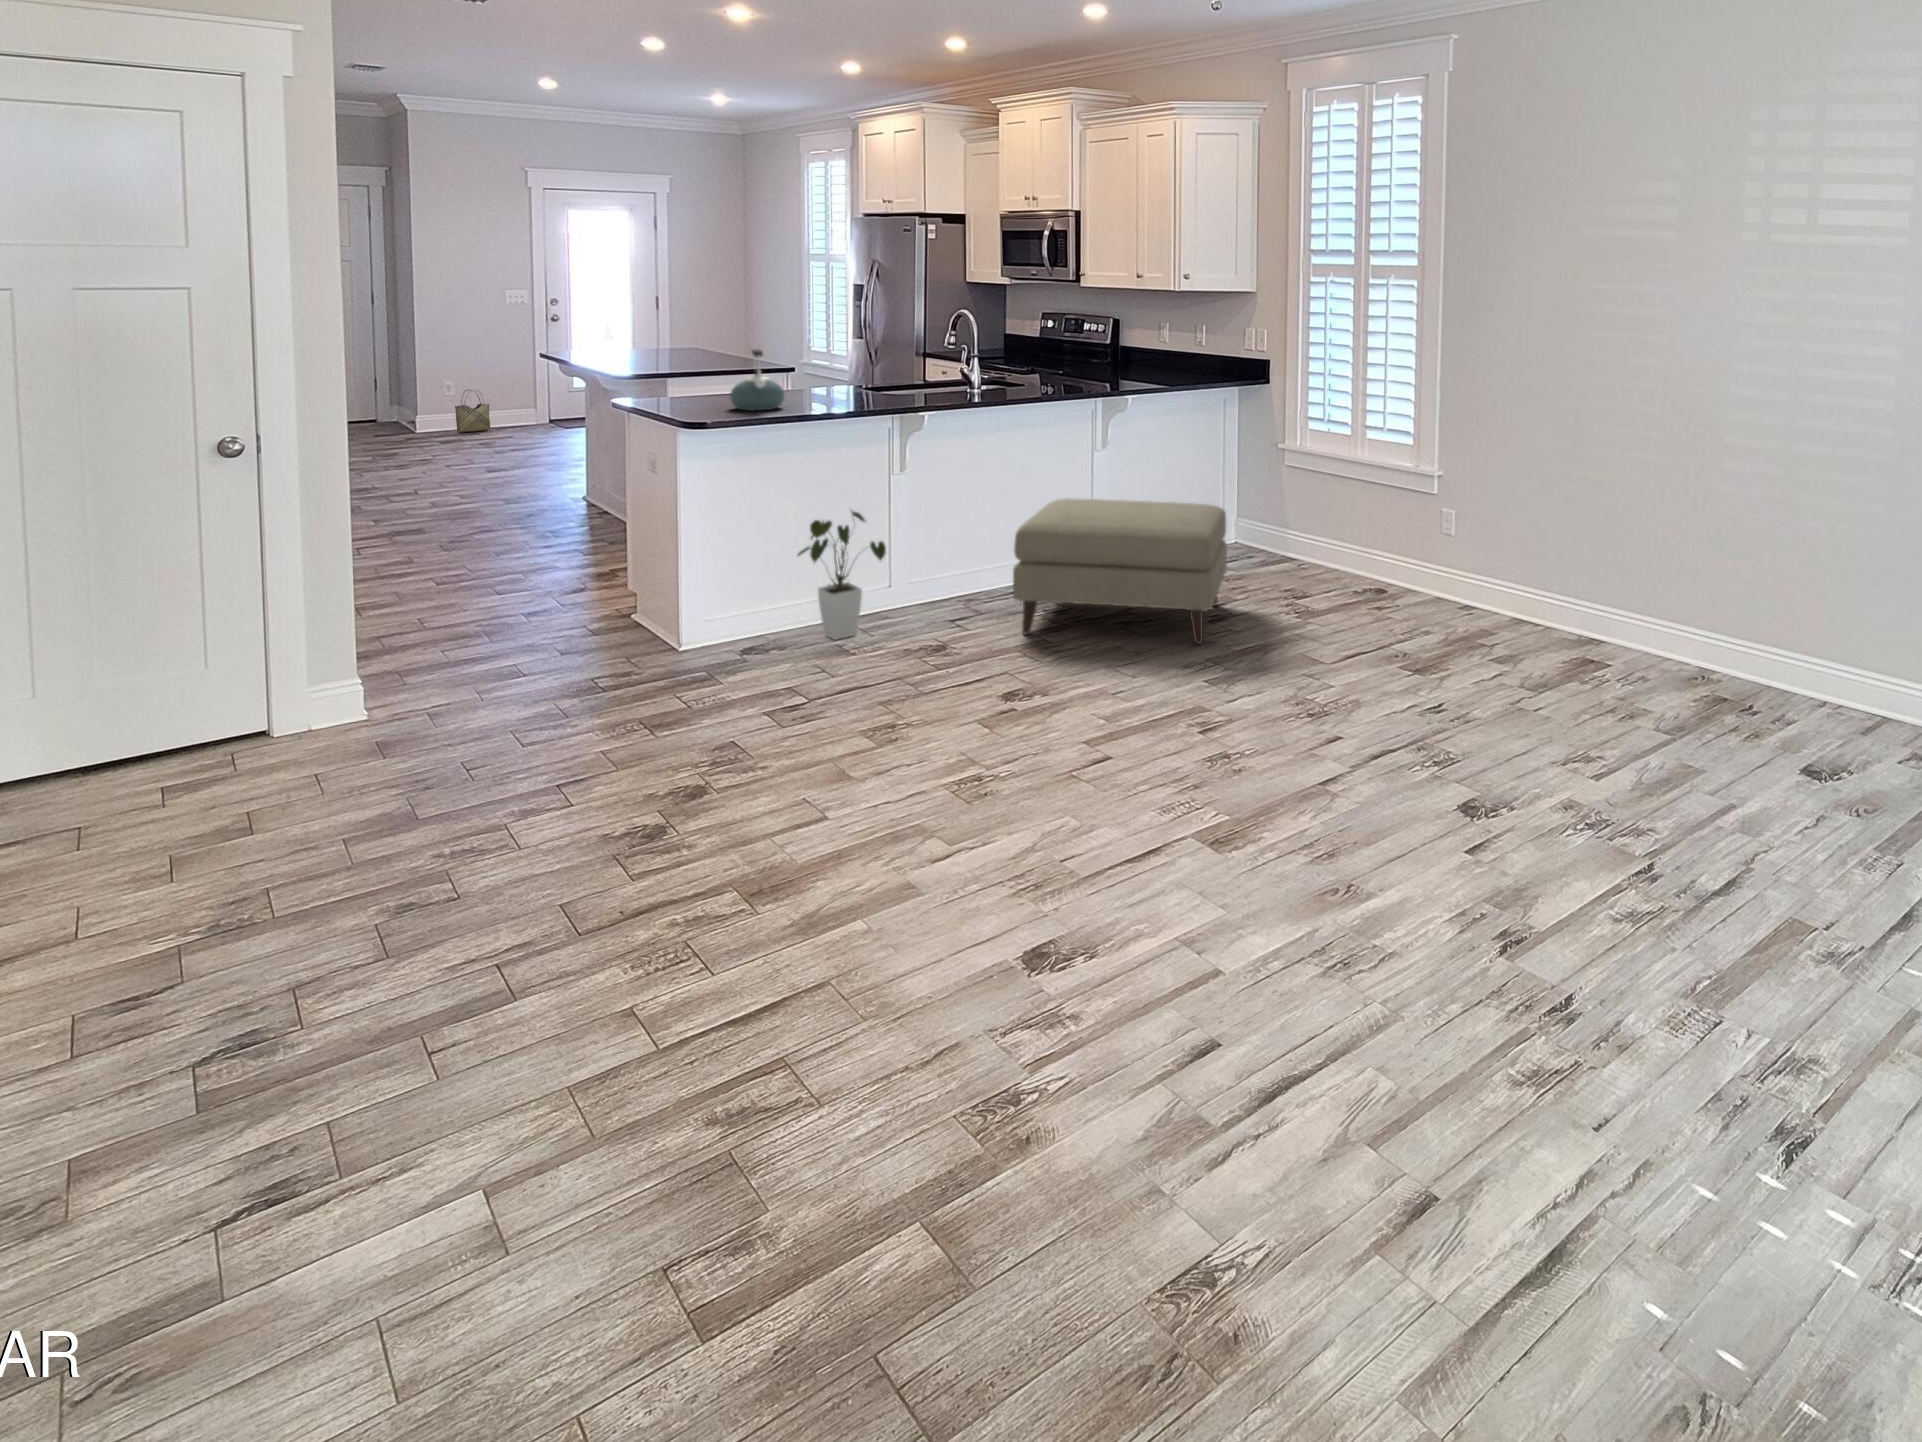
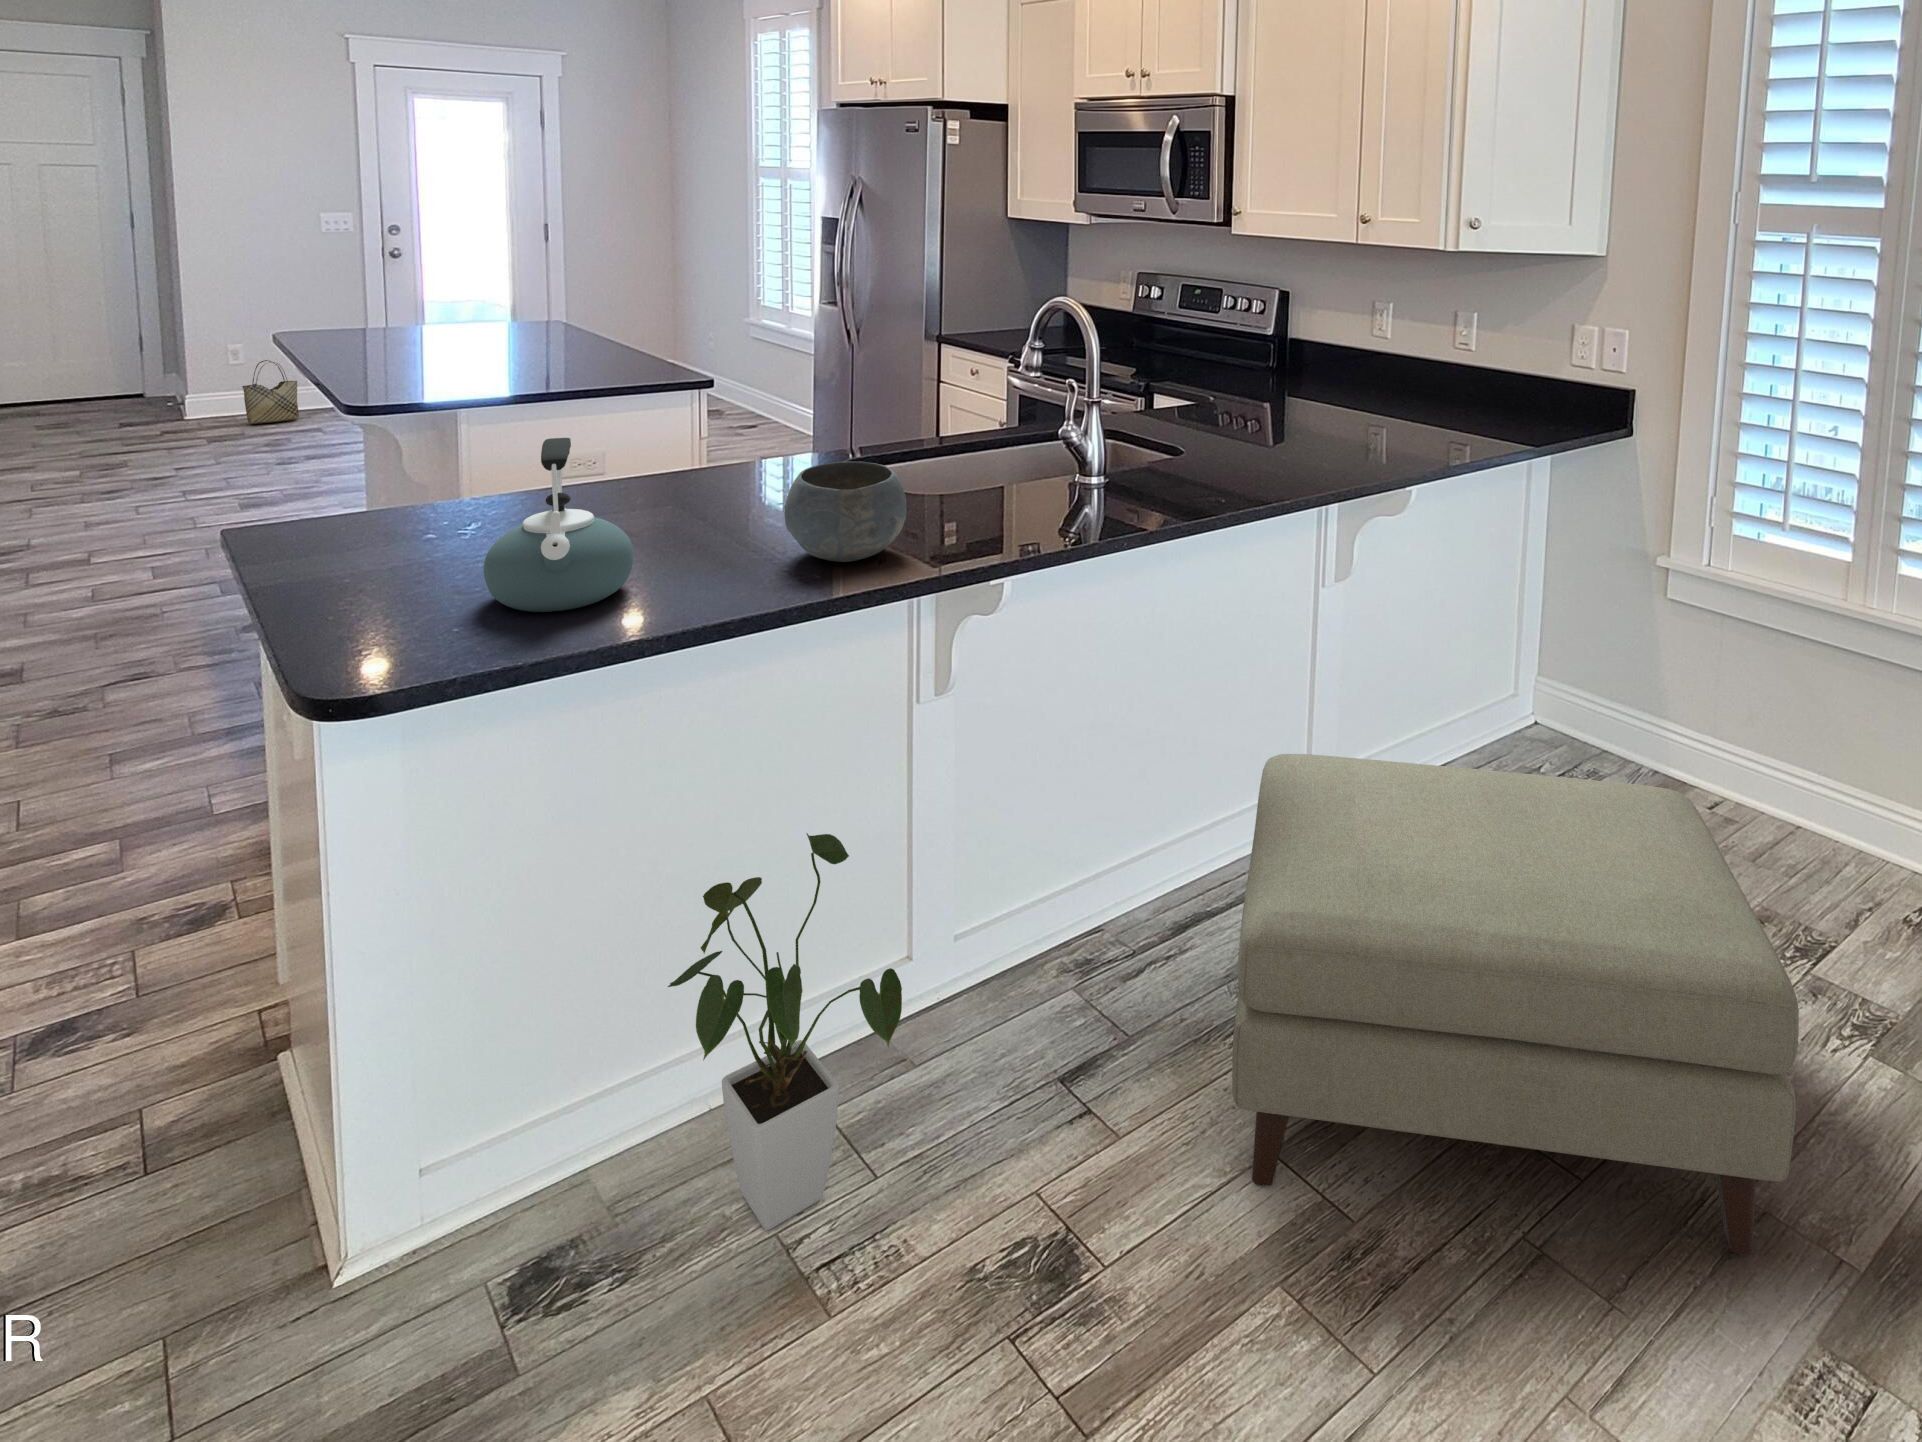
bowl: none [842,367,891,404] -> present [784,461,907,562]

